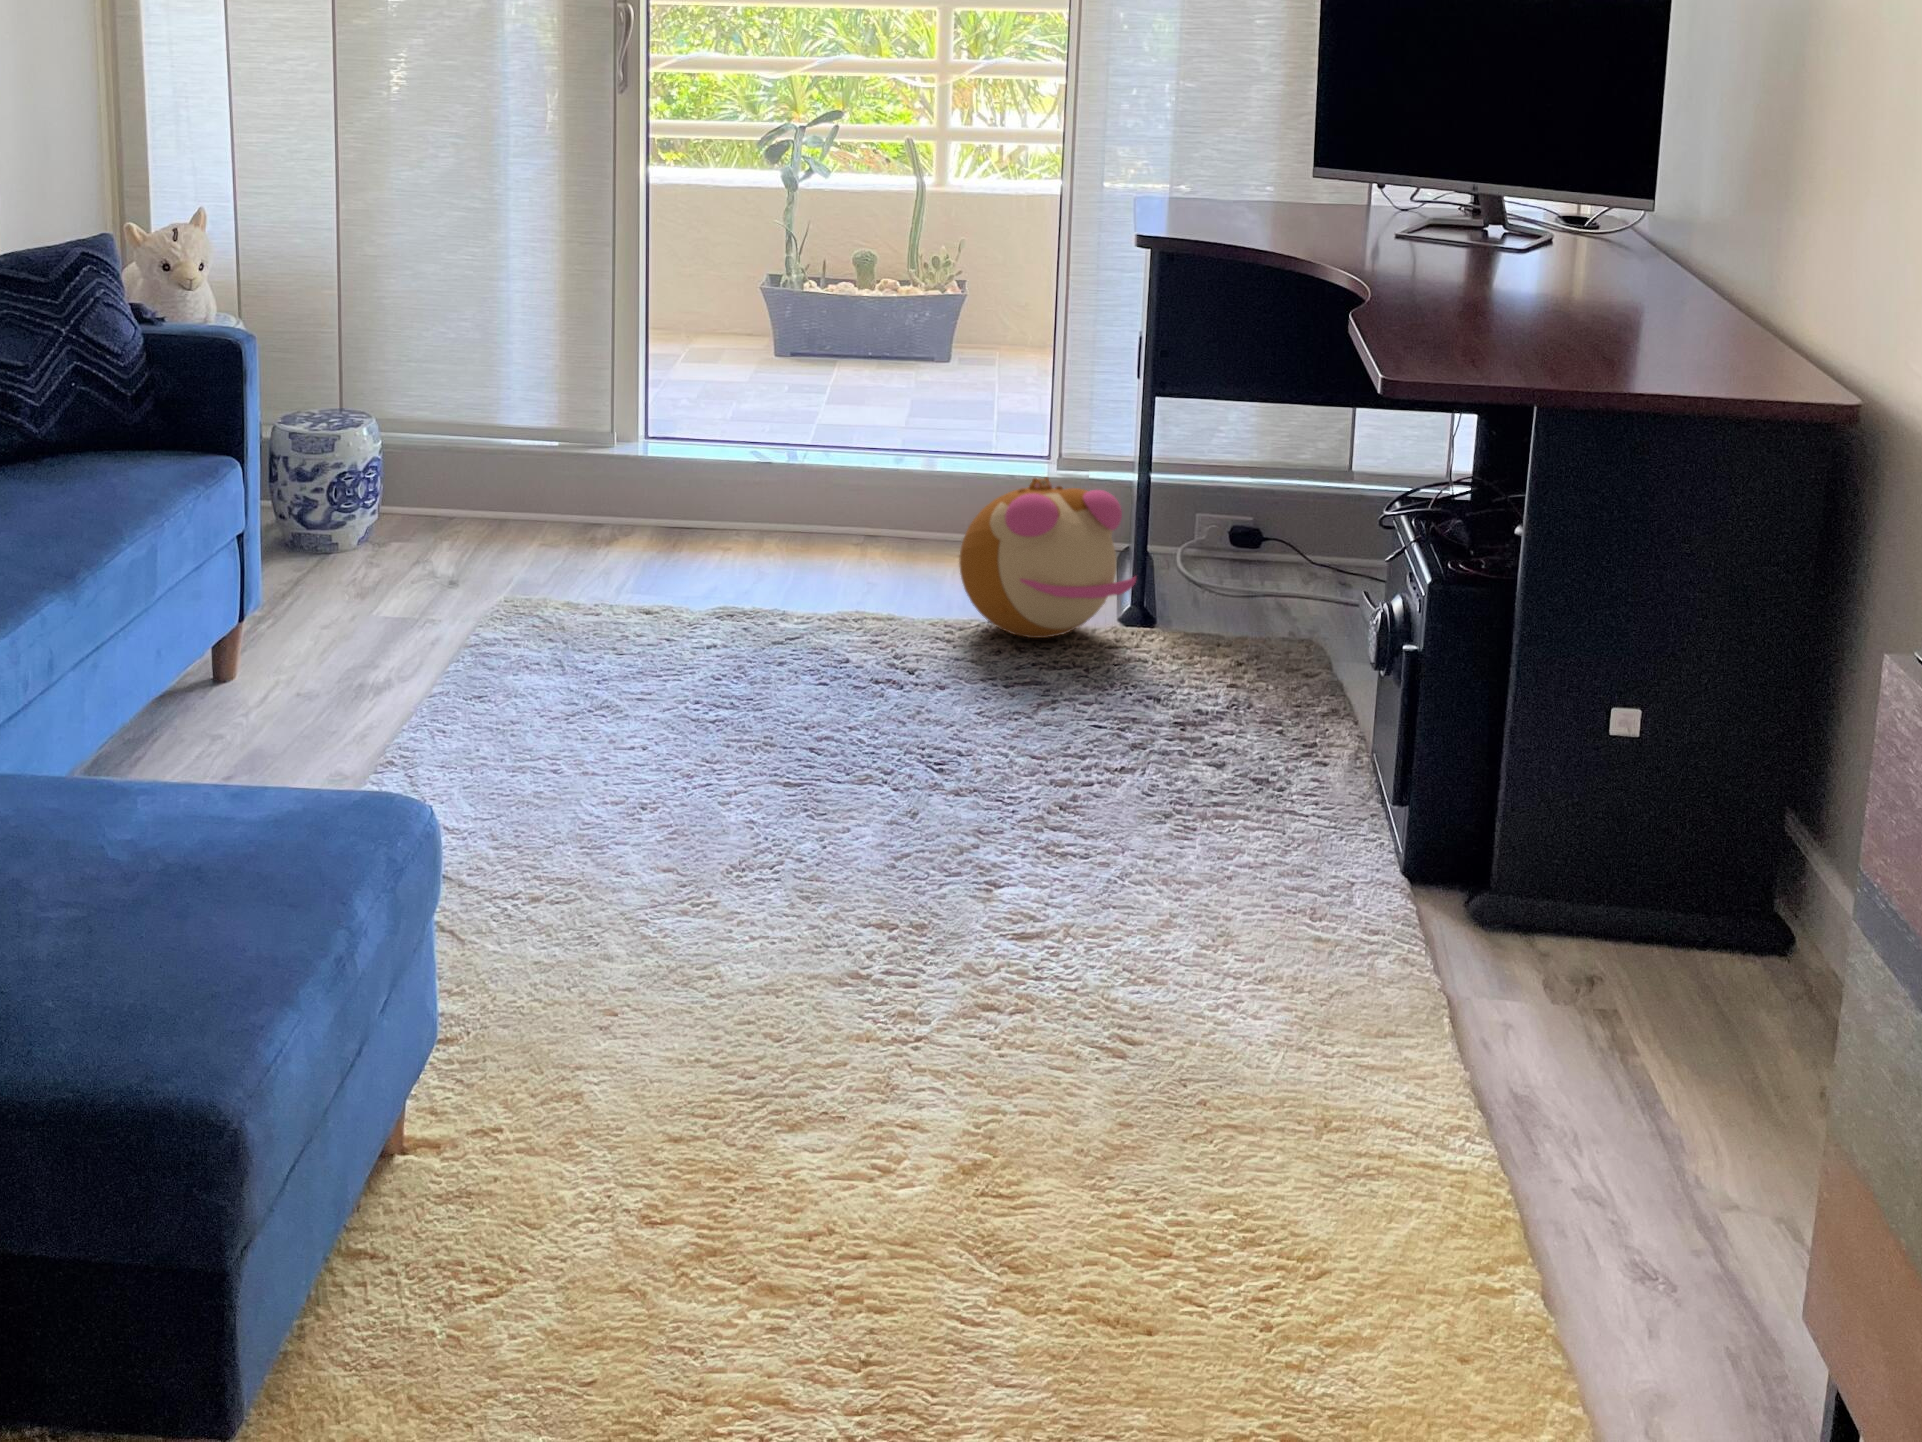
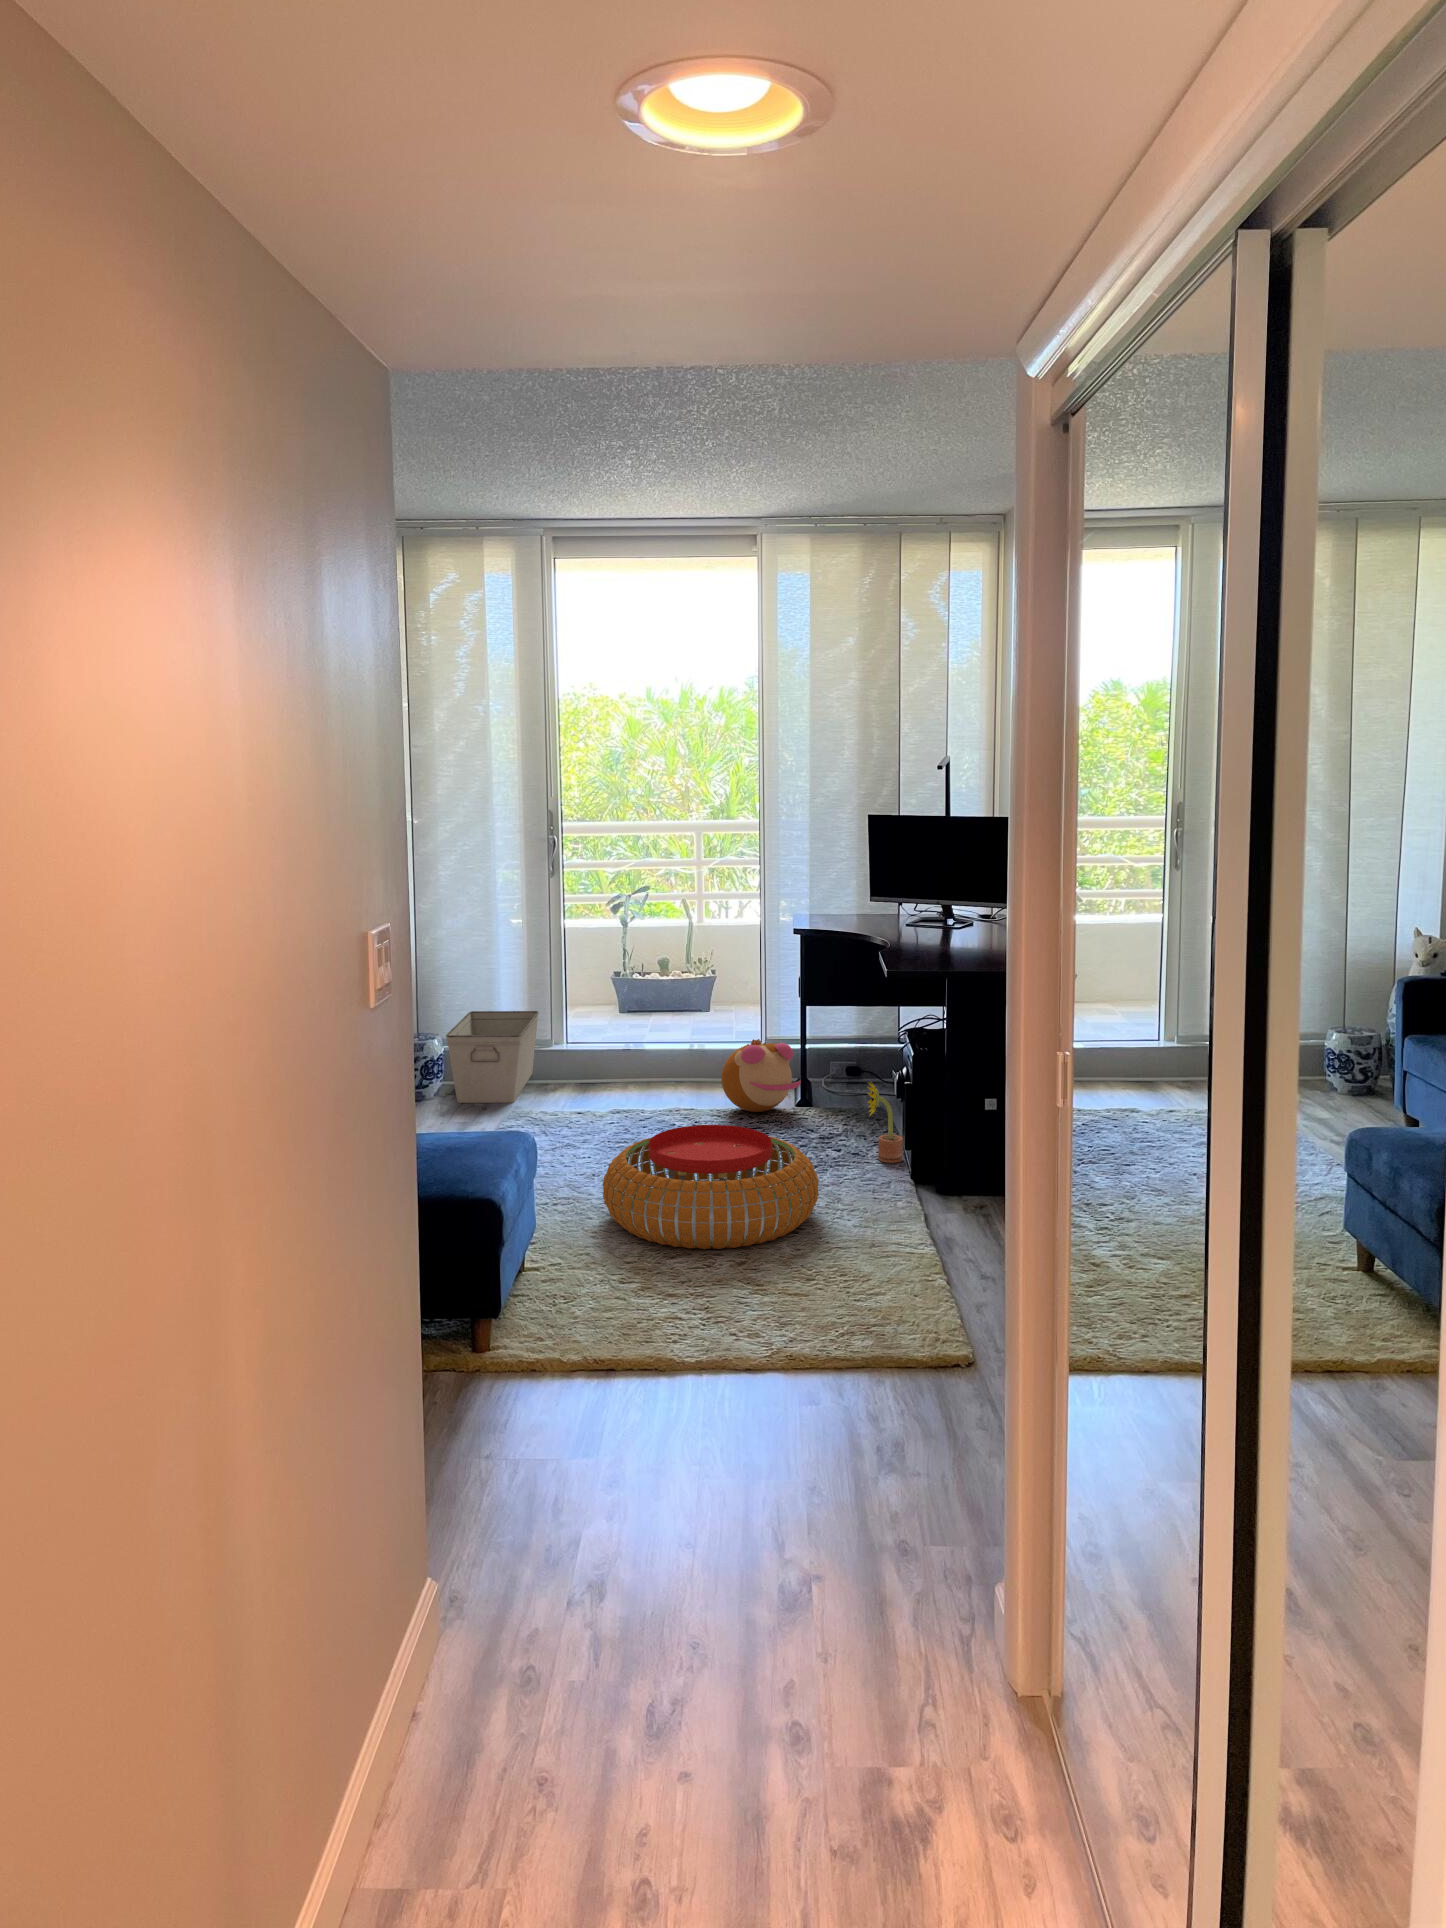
storage bin: none [374,366,587,576] -> present [446,1011,539,1103]
decorative plant: none [1293,618,1375,816] -> present [867,1083,903,1163]
pouf: none [640,733,1176,1093] -> present [603,1125,819,1249]

